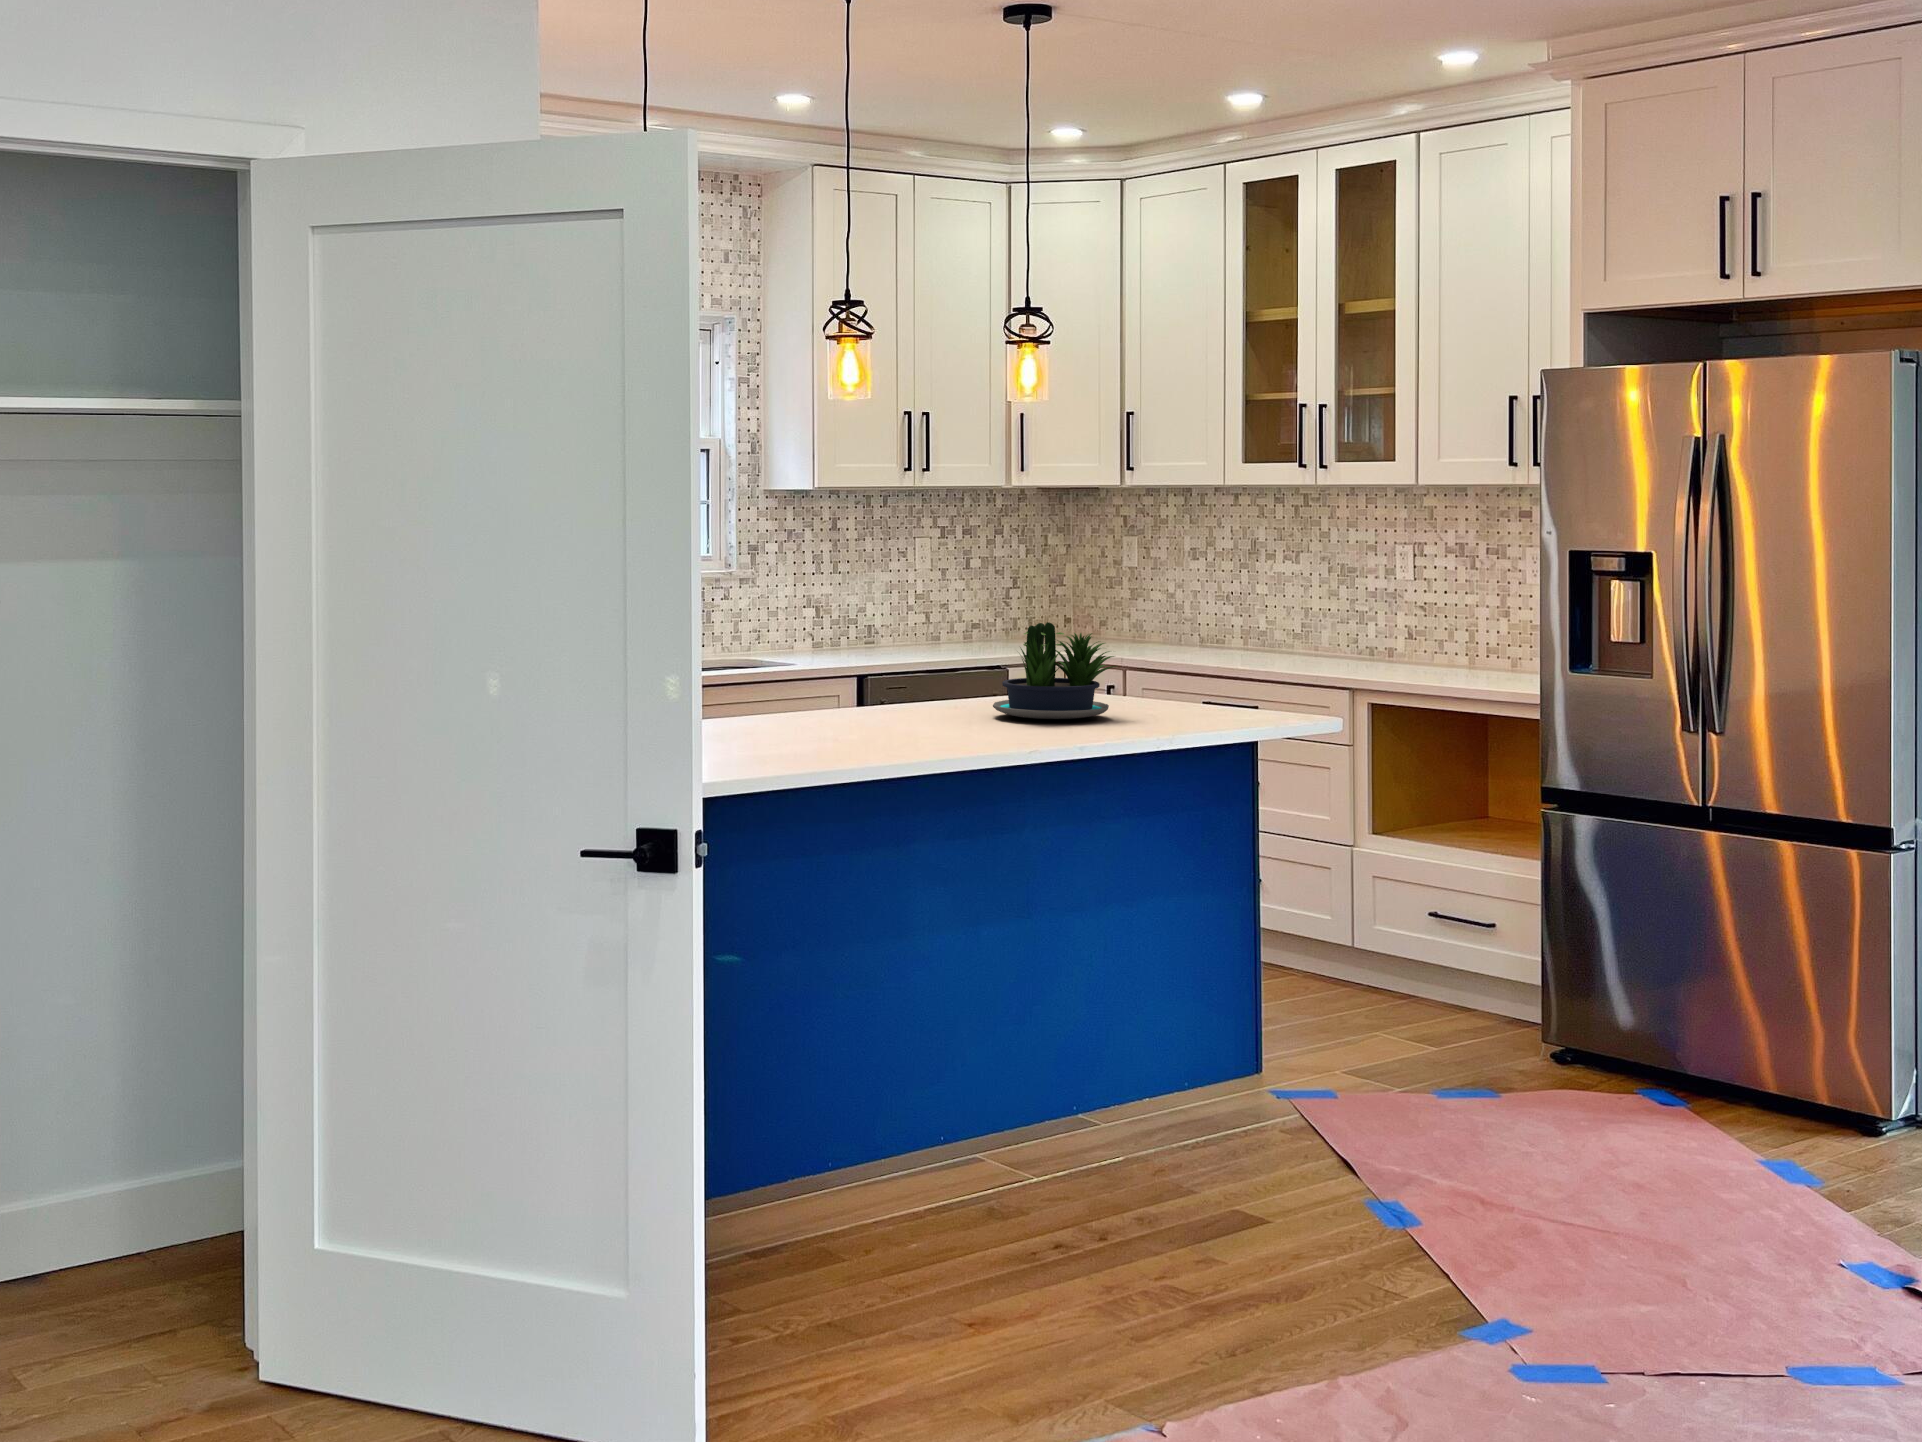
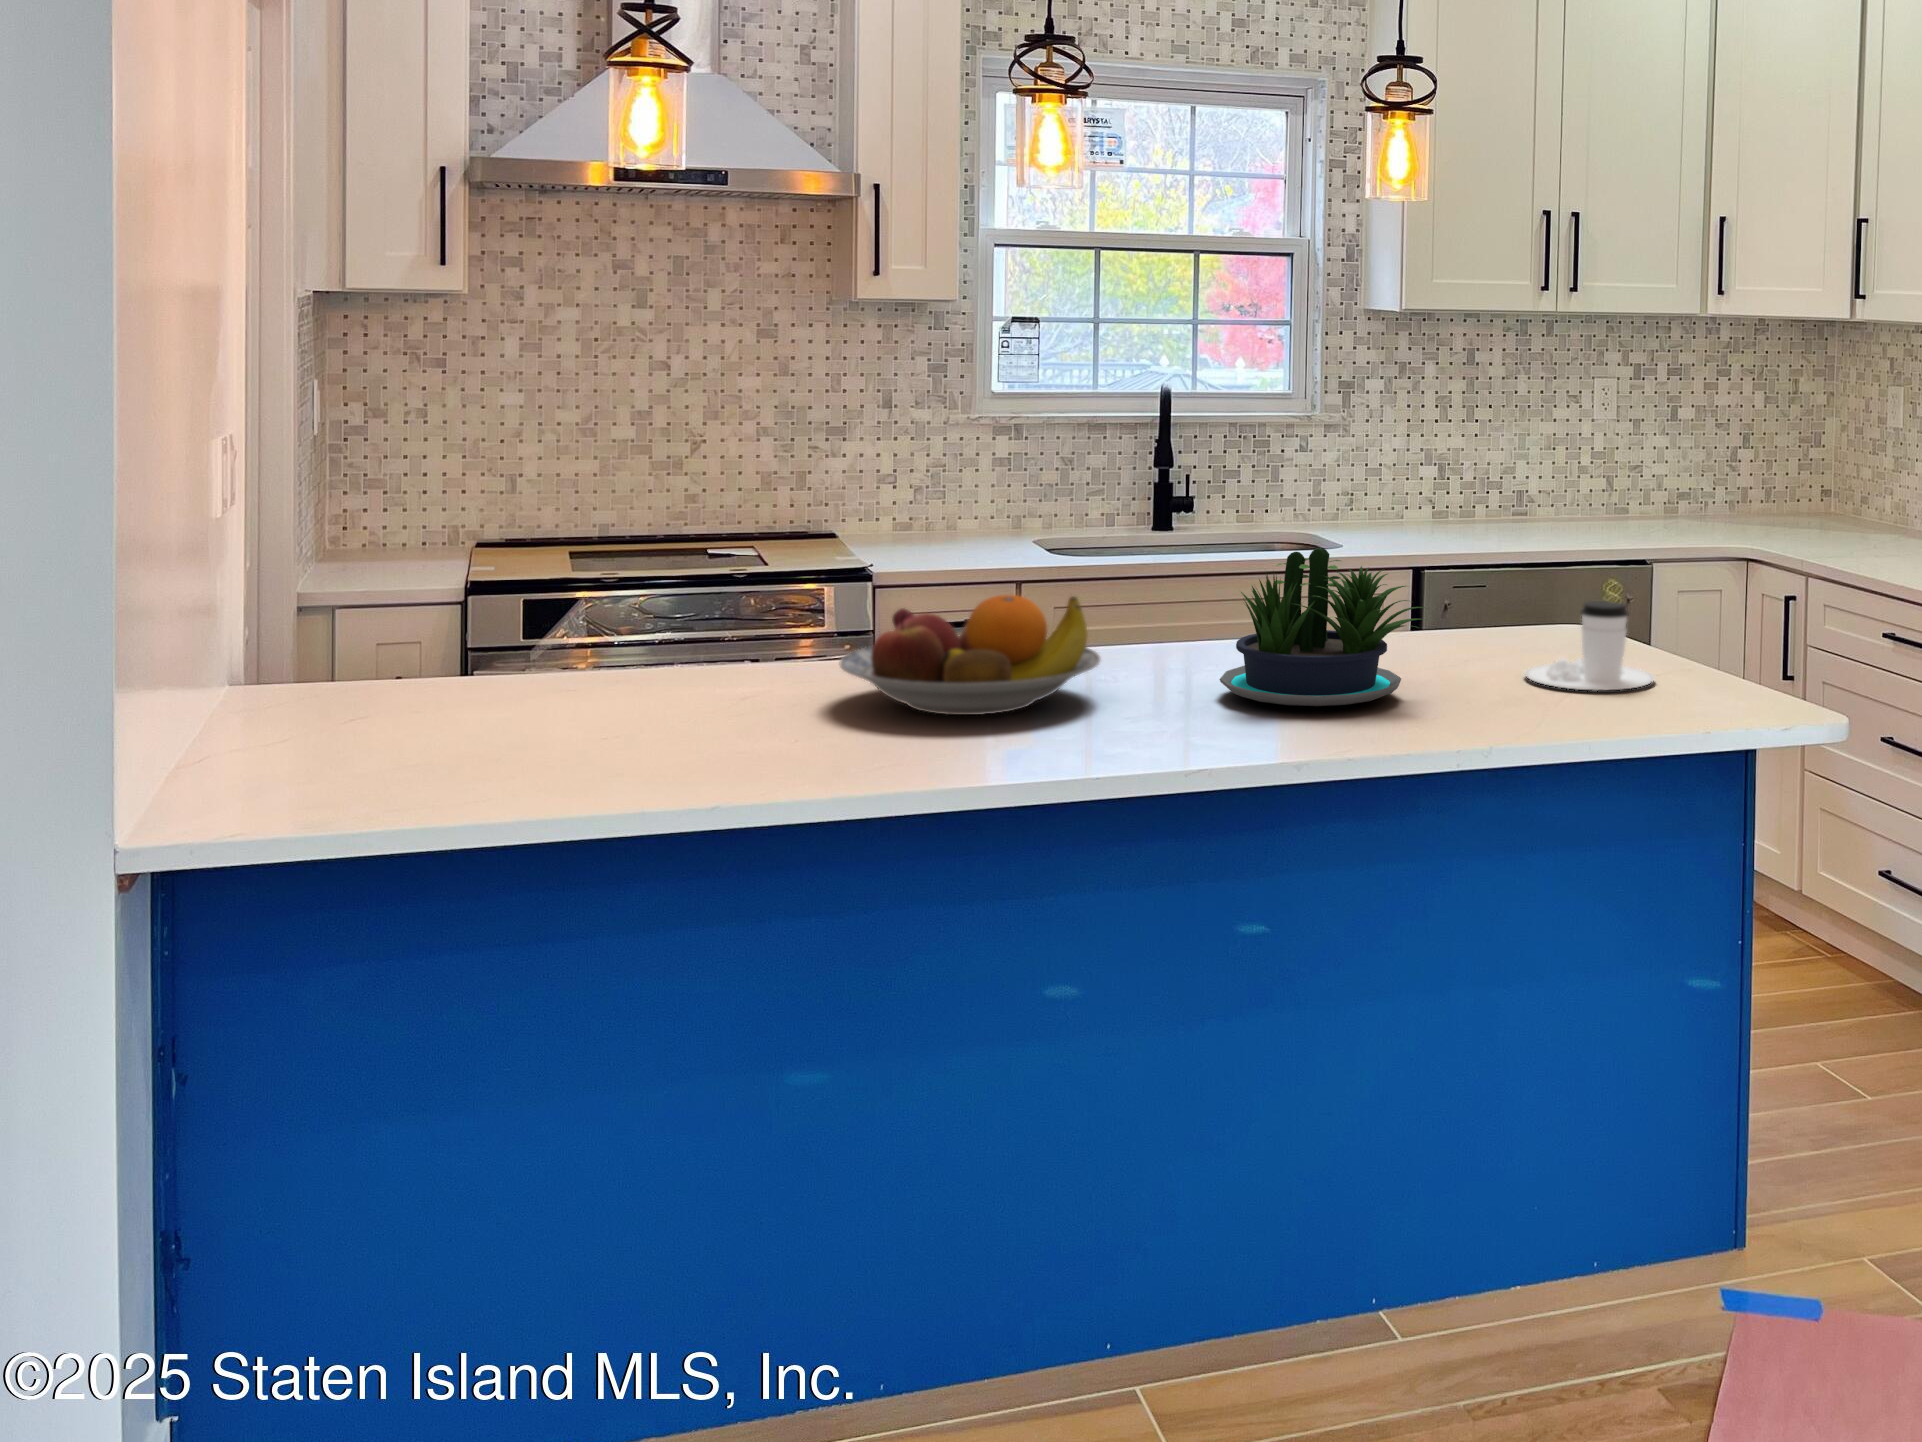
coffee cup: none [1140,653,1226,707] -> present [1525,601,1655,691]
fruit bowl: none [783,657,947,732] -> present [840,595,1101,715]

